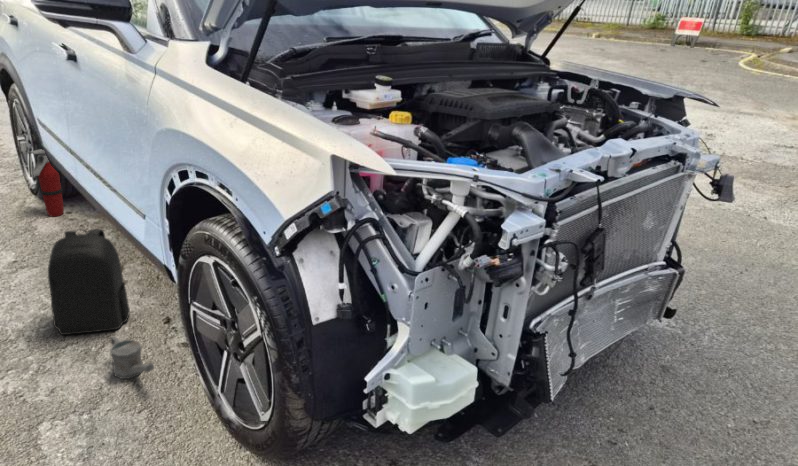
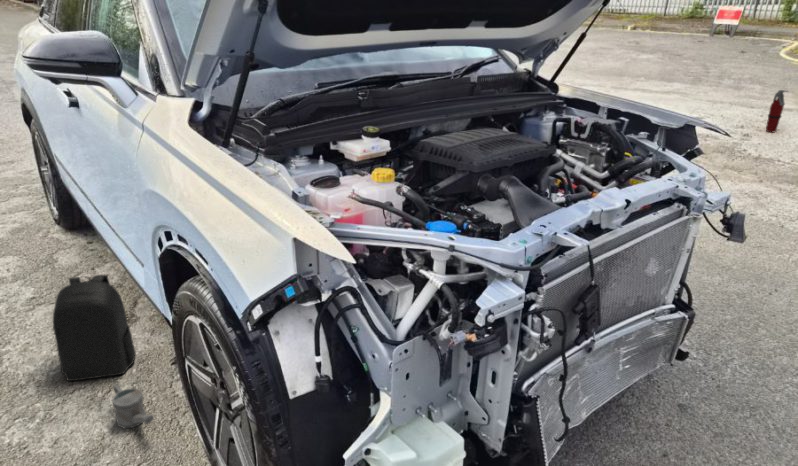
fire extinguisher: present [28,149,64,217] -> present [766,90,787,132]

